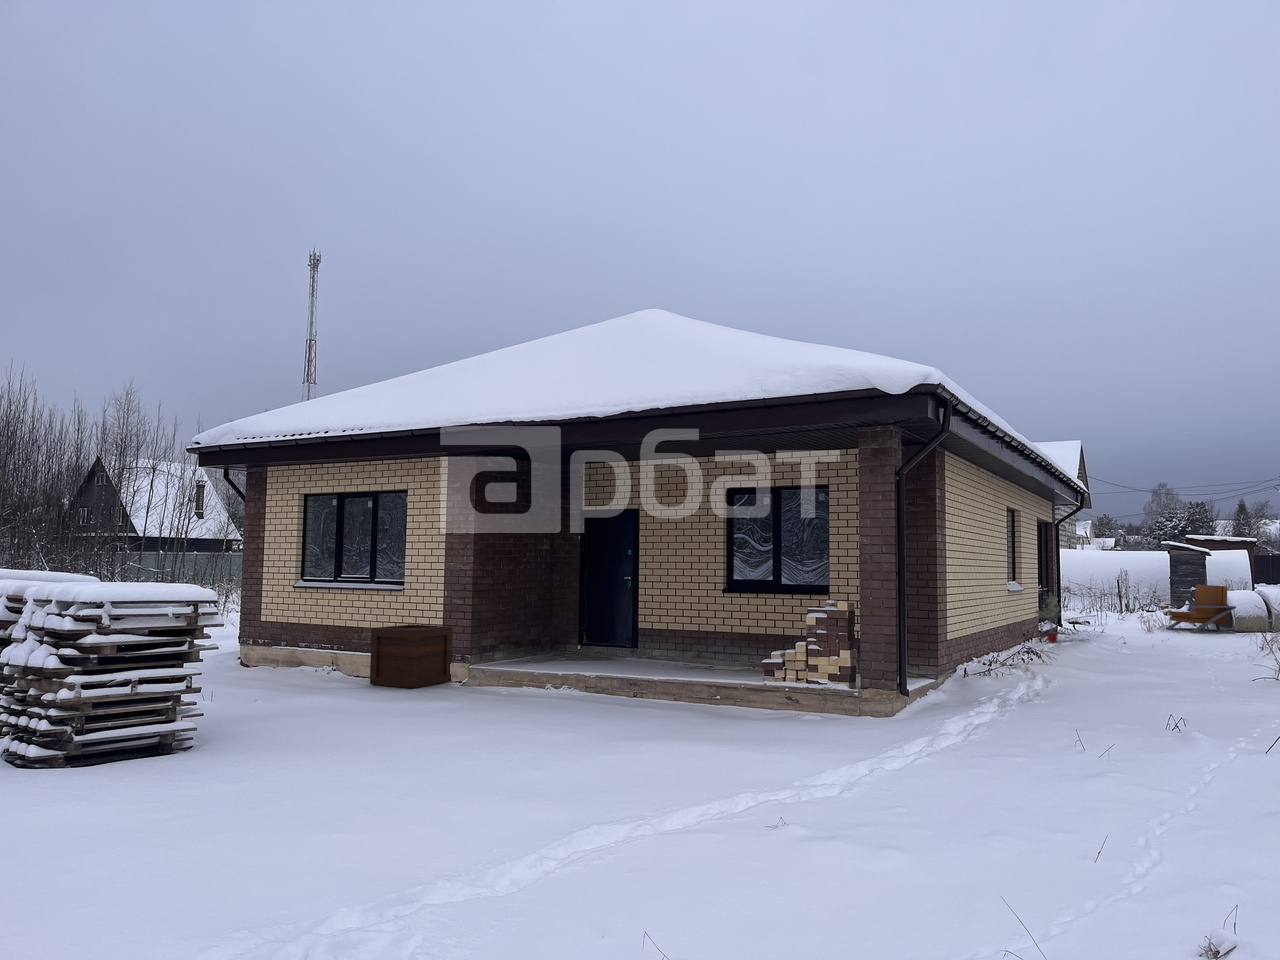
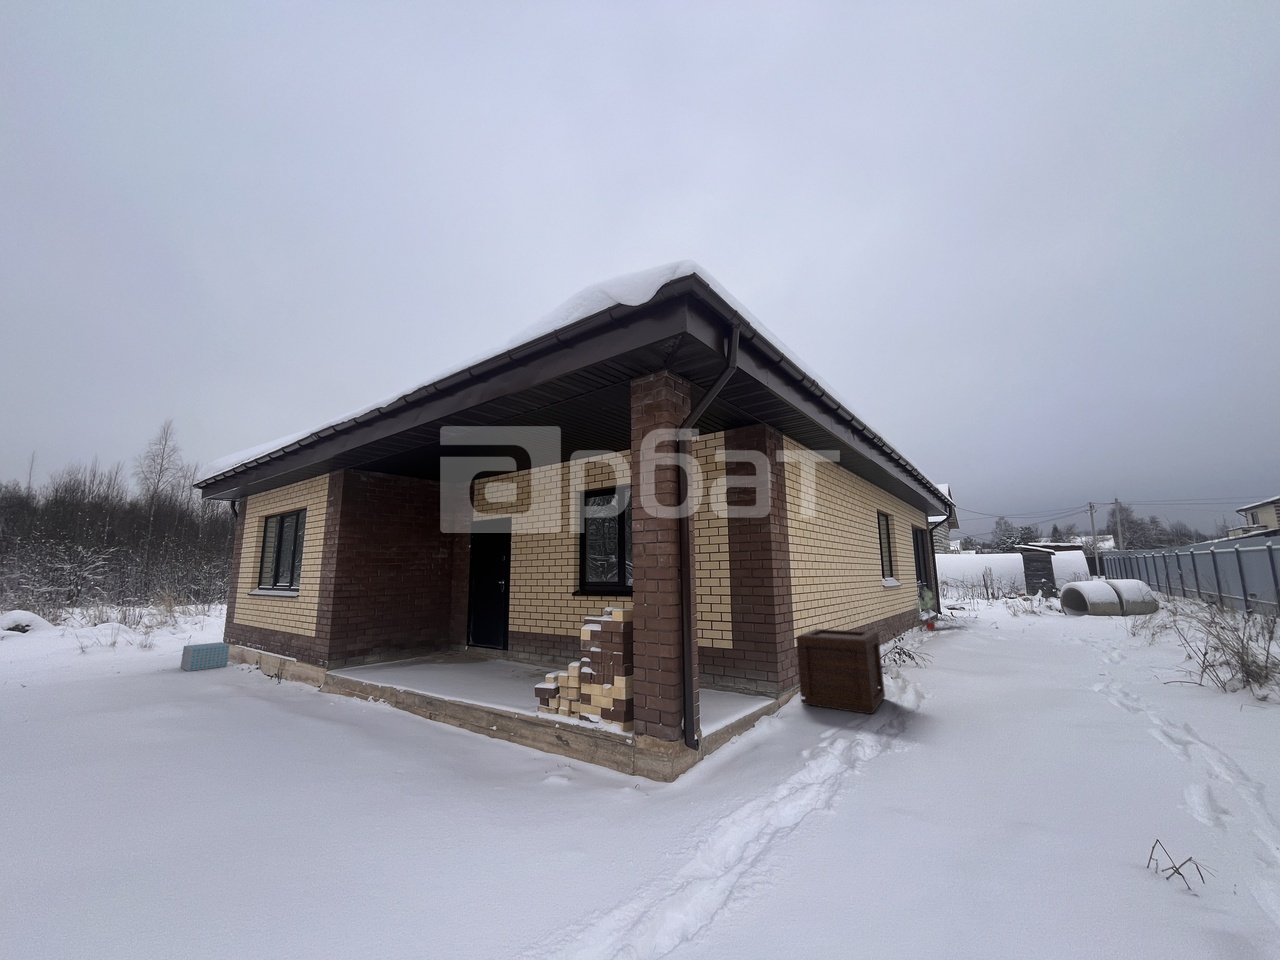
lounge chair: present [1165,585,1236,634] -> none [1027,578,1097,619]
wooden crate: present [370,624,453,689] -> present [796,629,885,714]
storage box: none [227,643,283,672] -> present [181,642,230,671]

